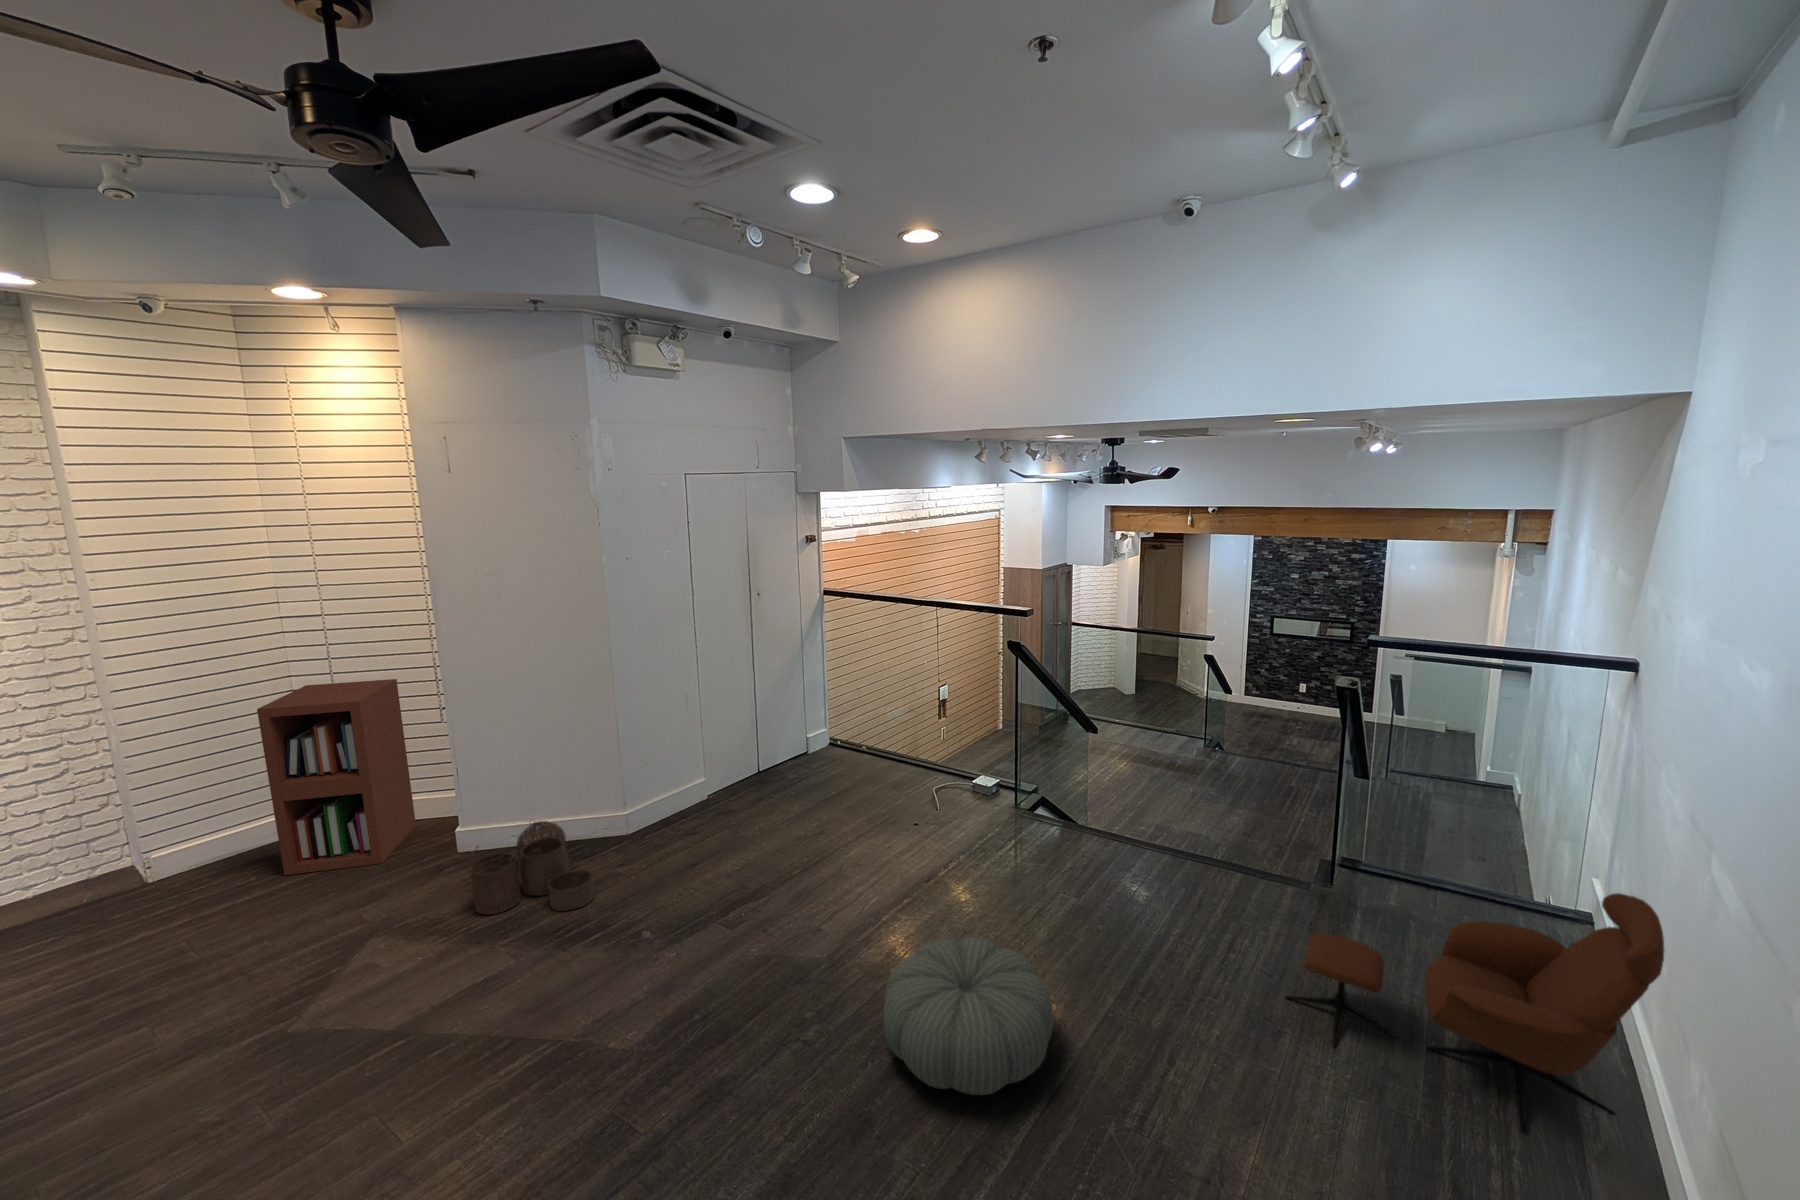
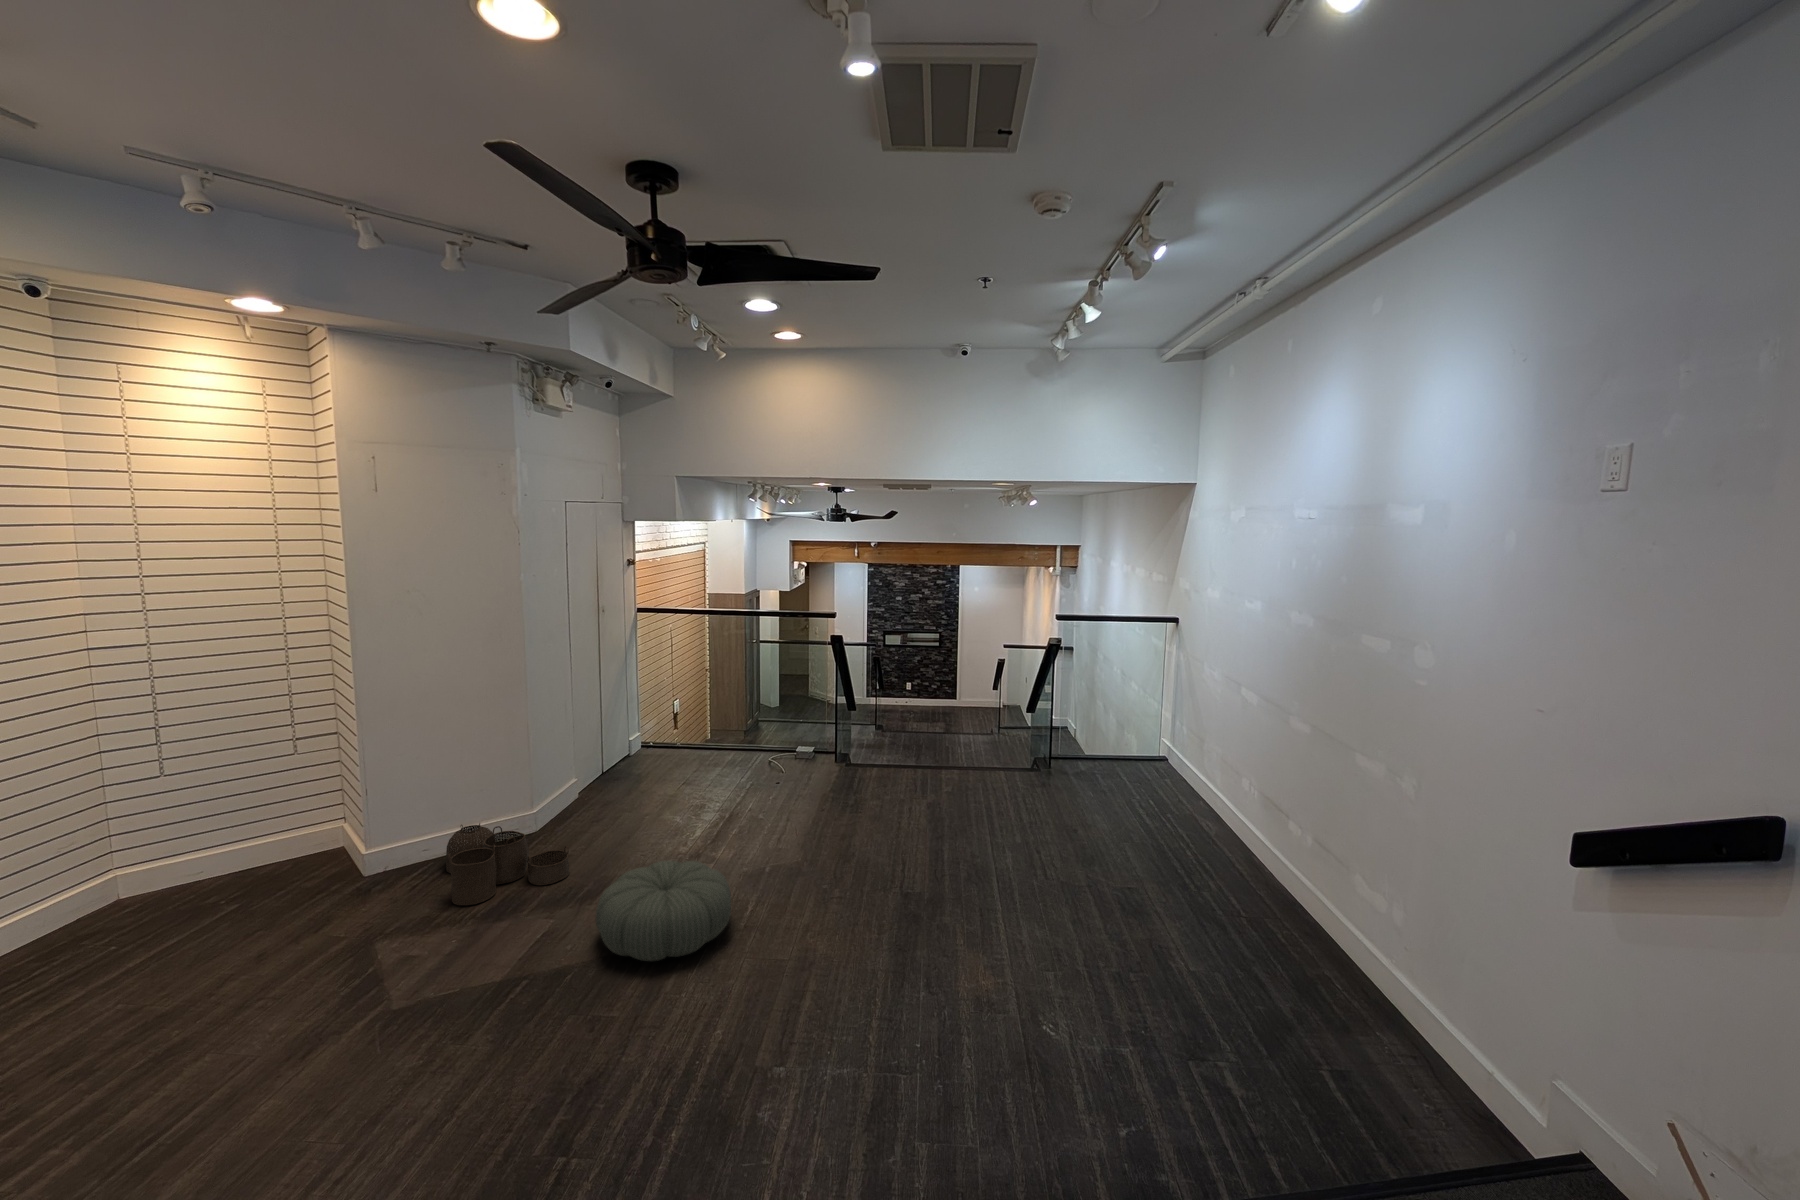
bookshelf: present [257,679,416,875] -> none [105,710,264,949]
lounge chair: present [1286,893,1664,1132] -> none [1049,709,1195,820]
pouf: present [883,938,1054,1095] -> present [596,861,731,961]

